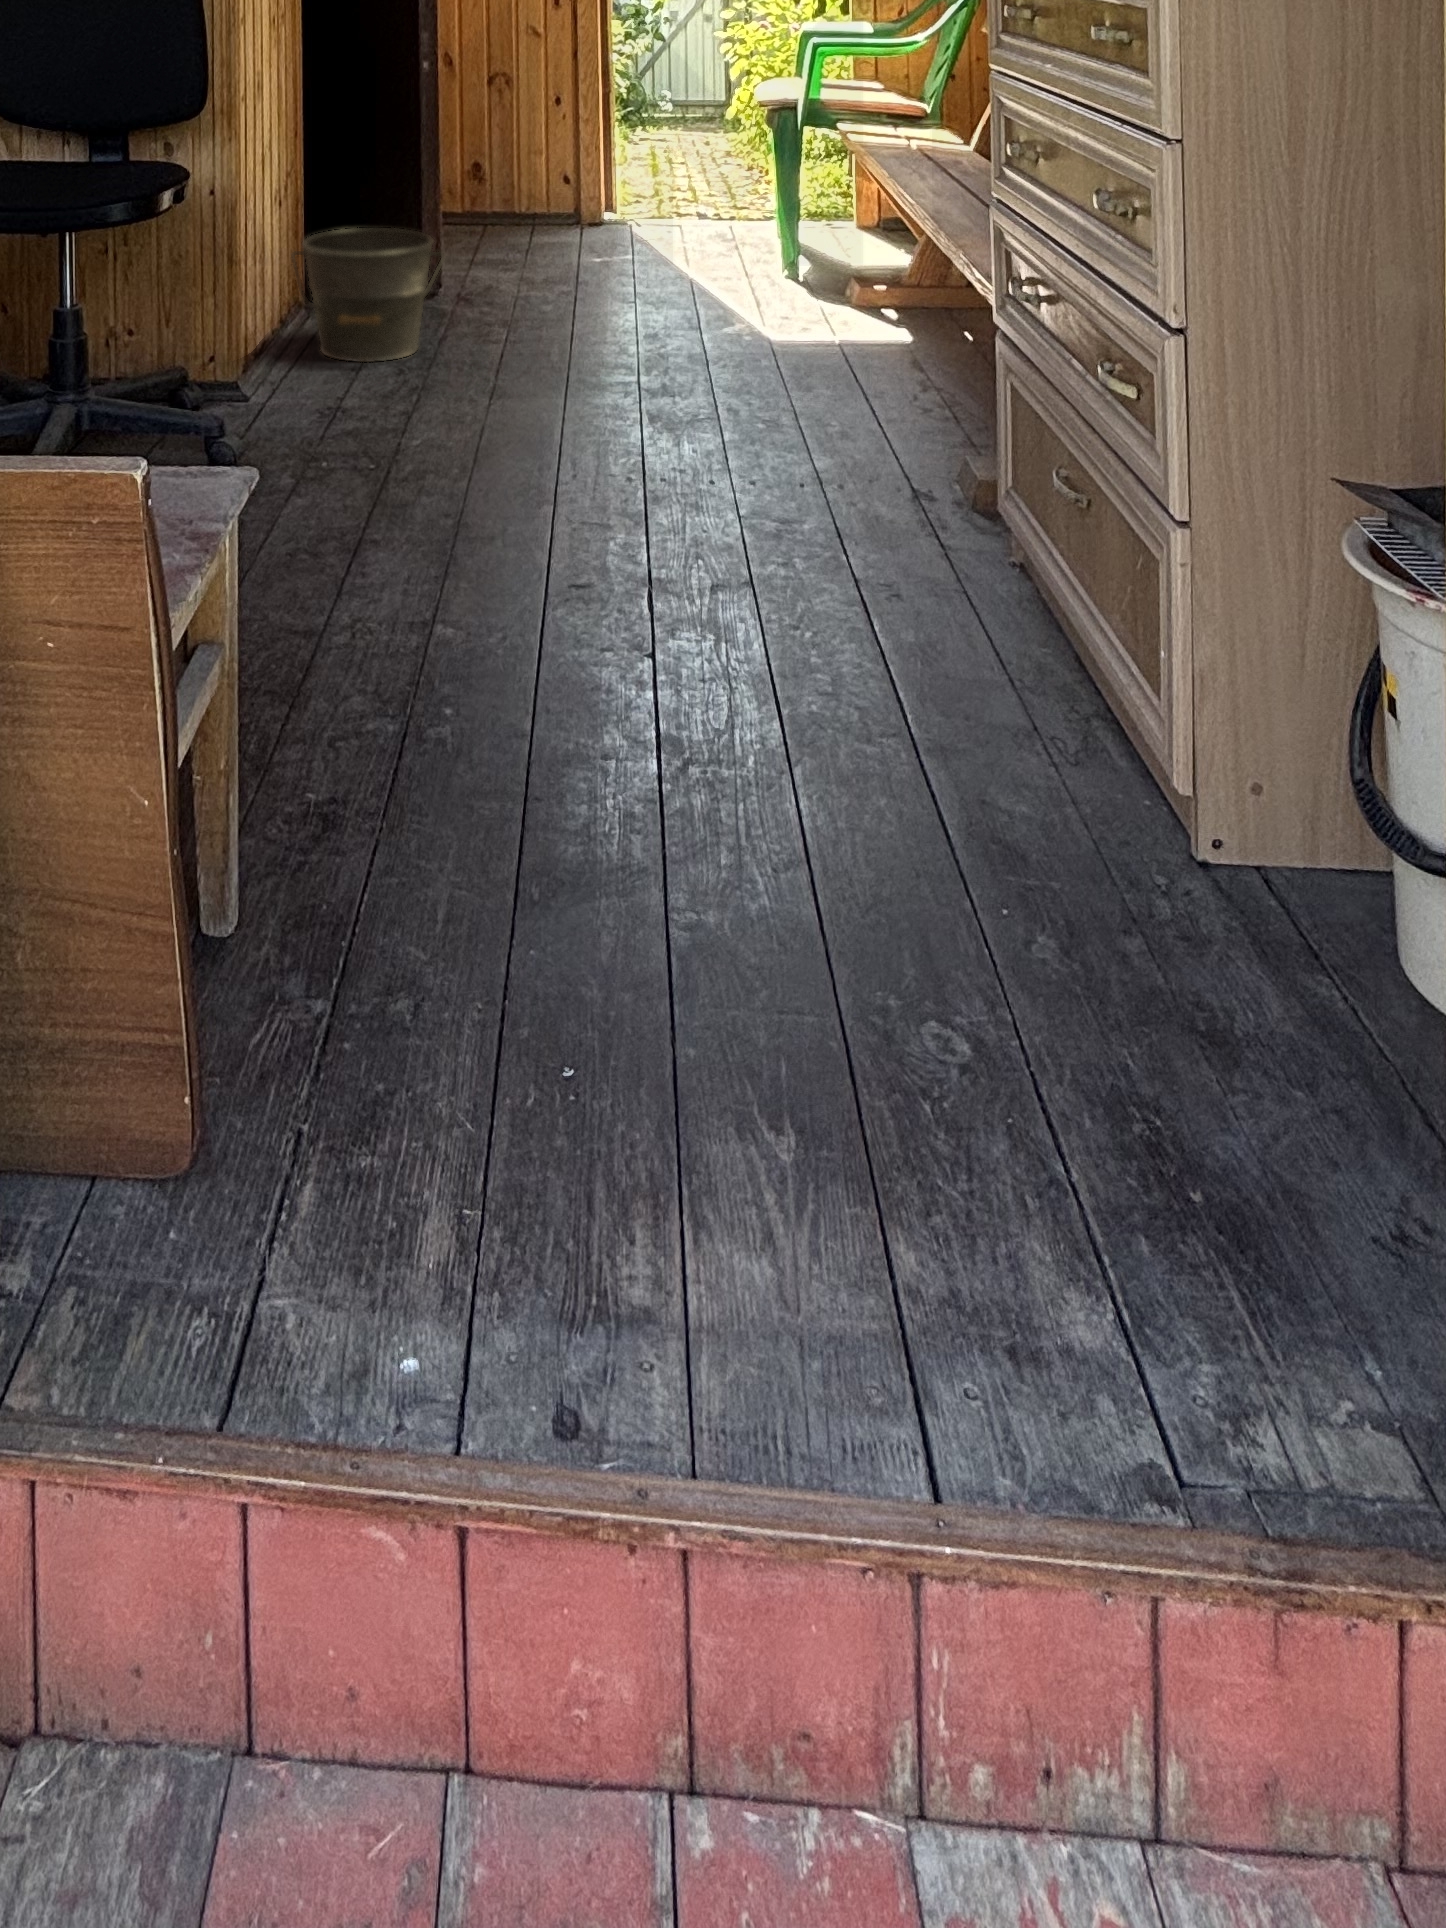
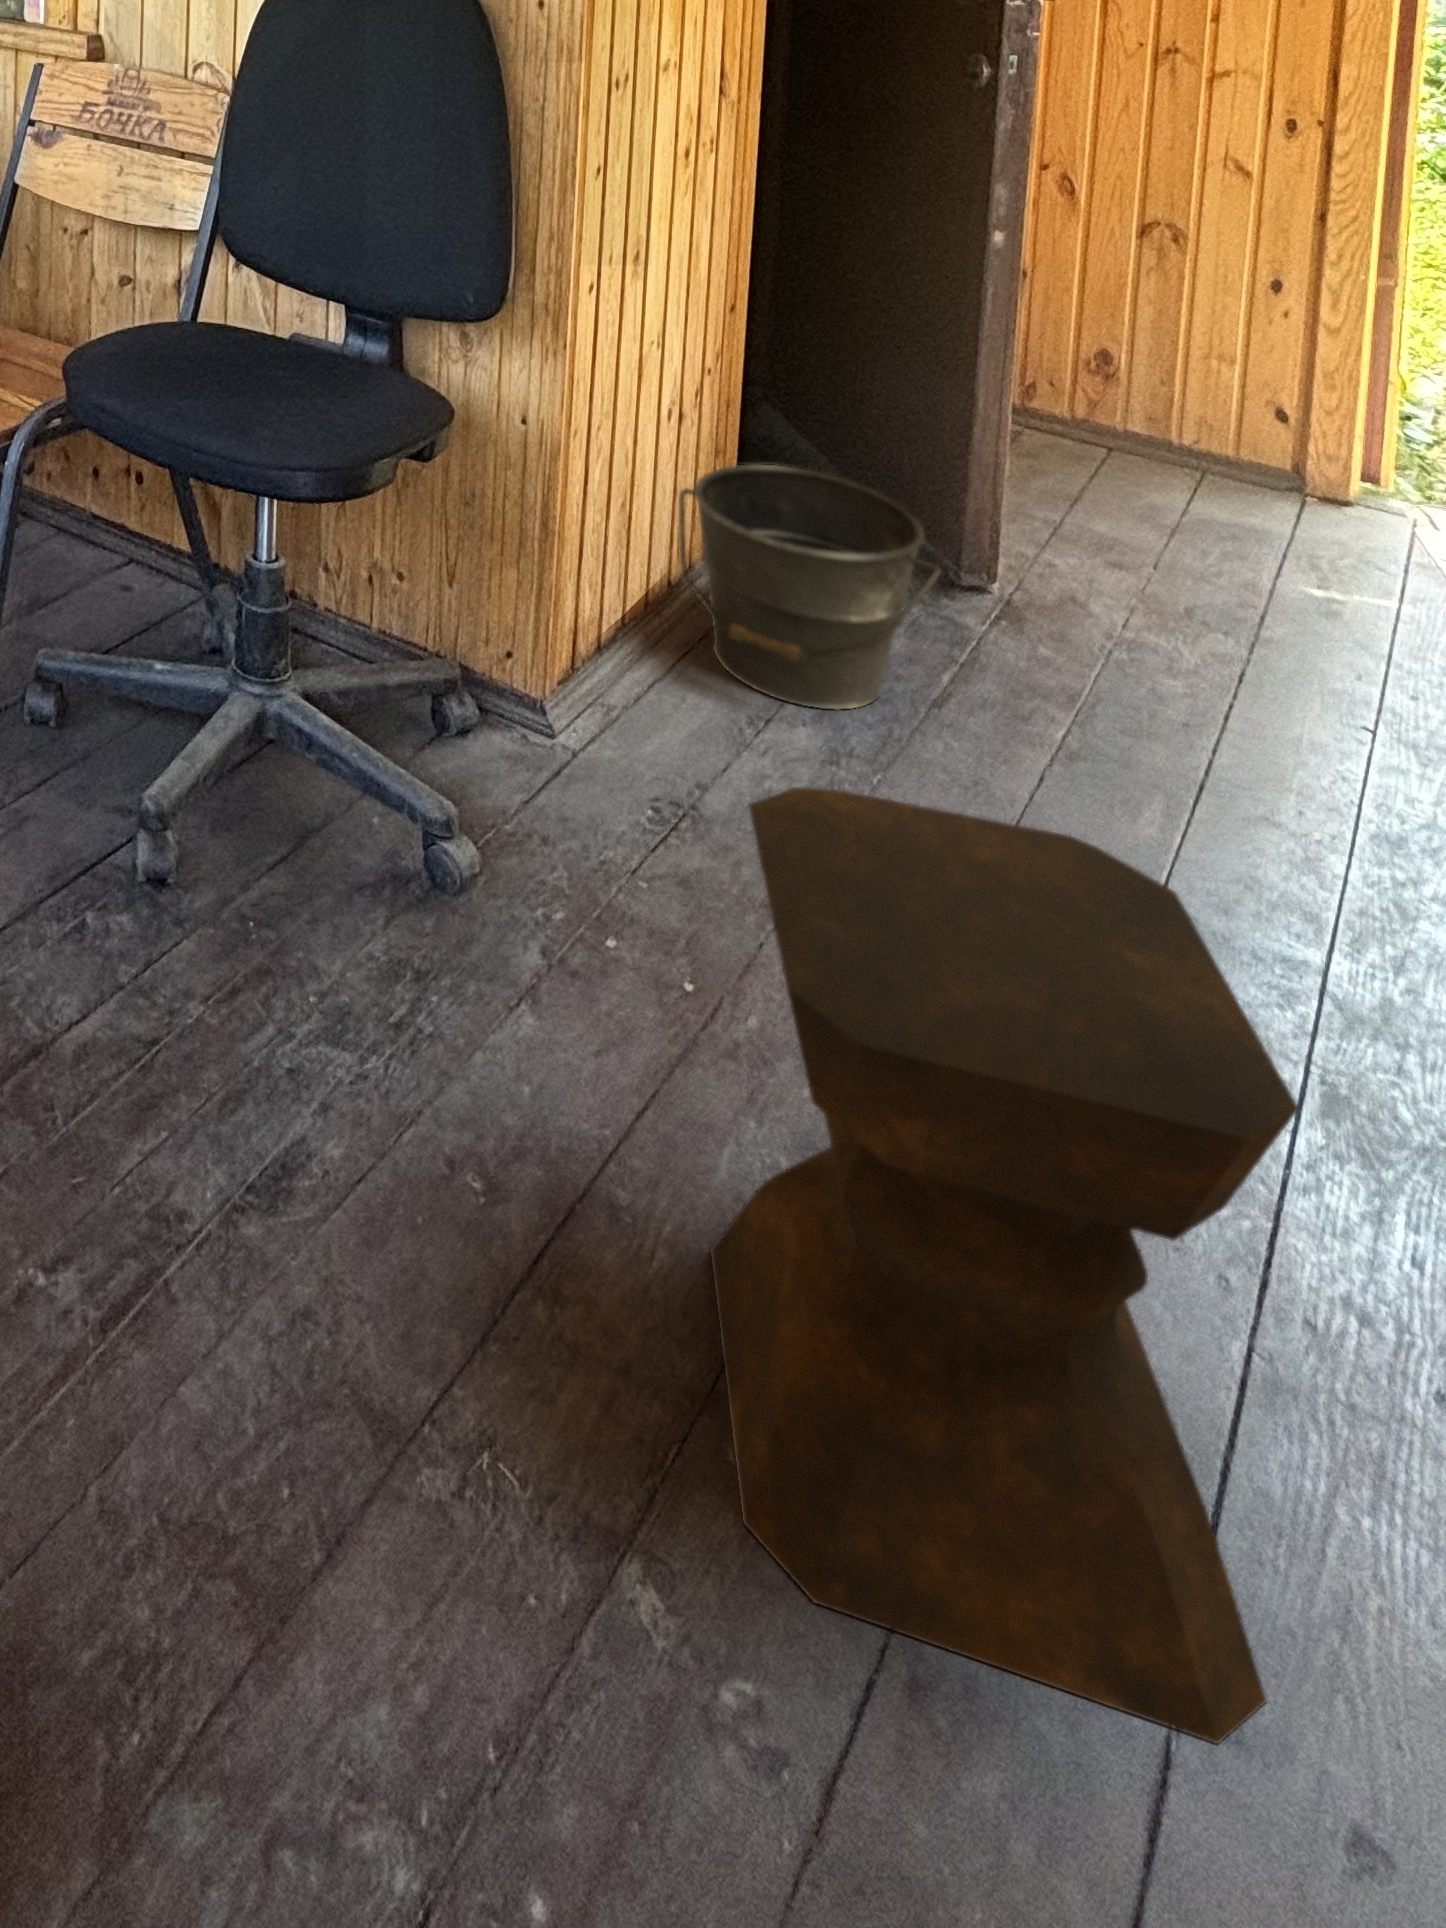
stool: none [435,229,683,577] -> present [711,787,1299,1743]

